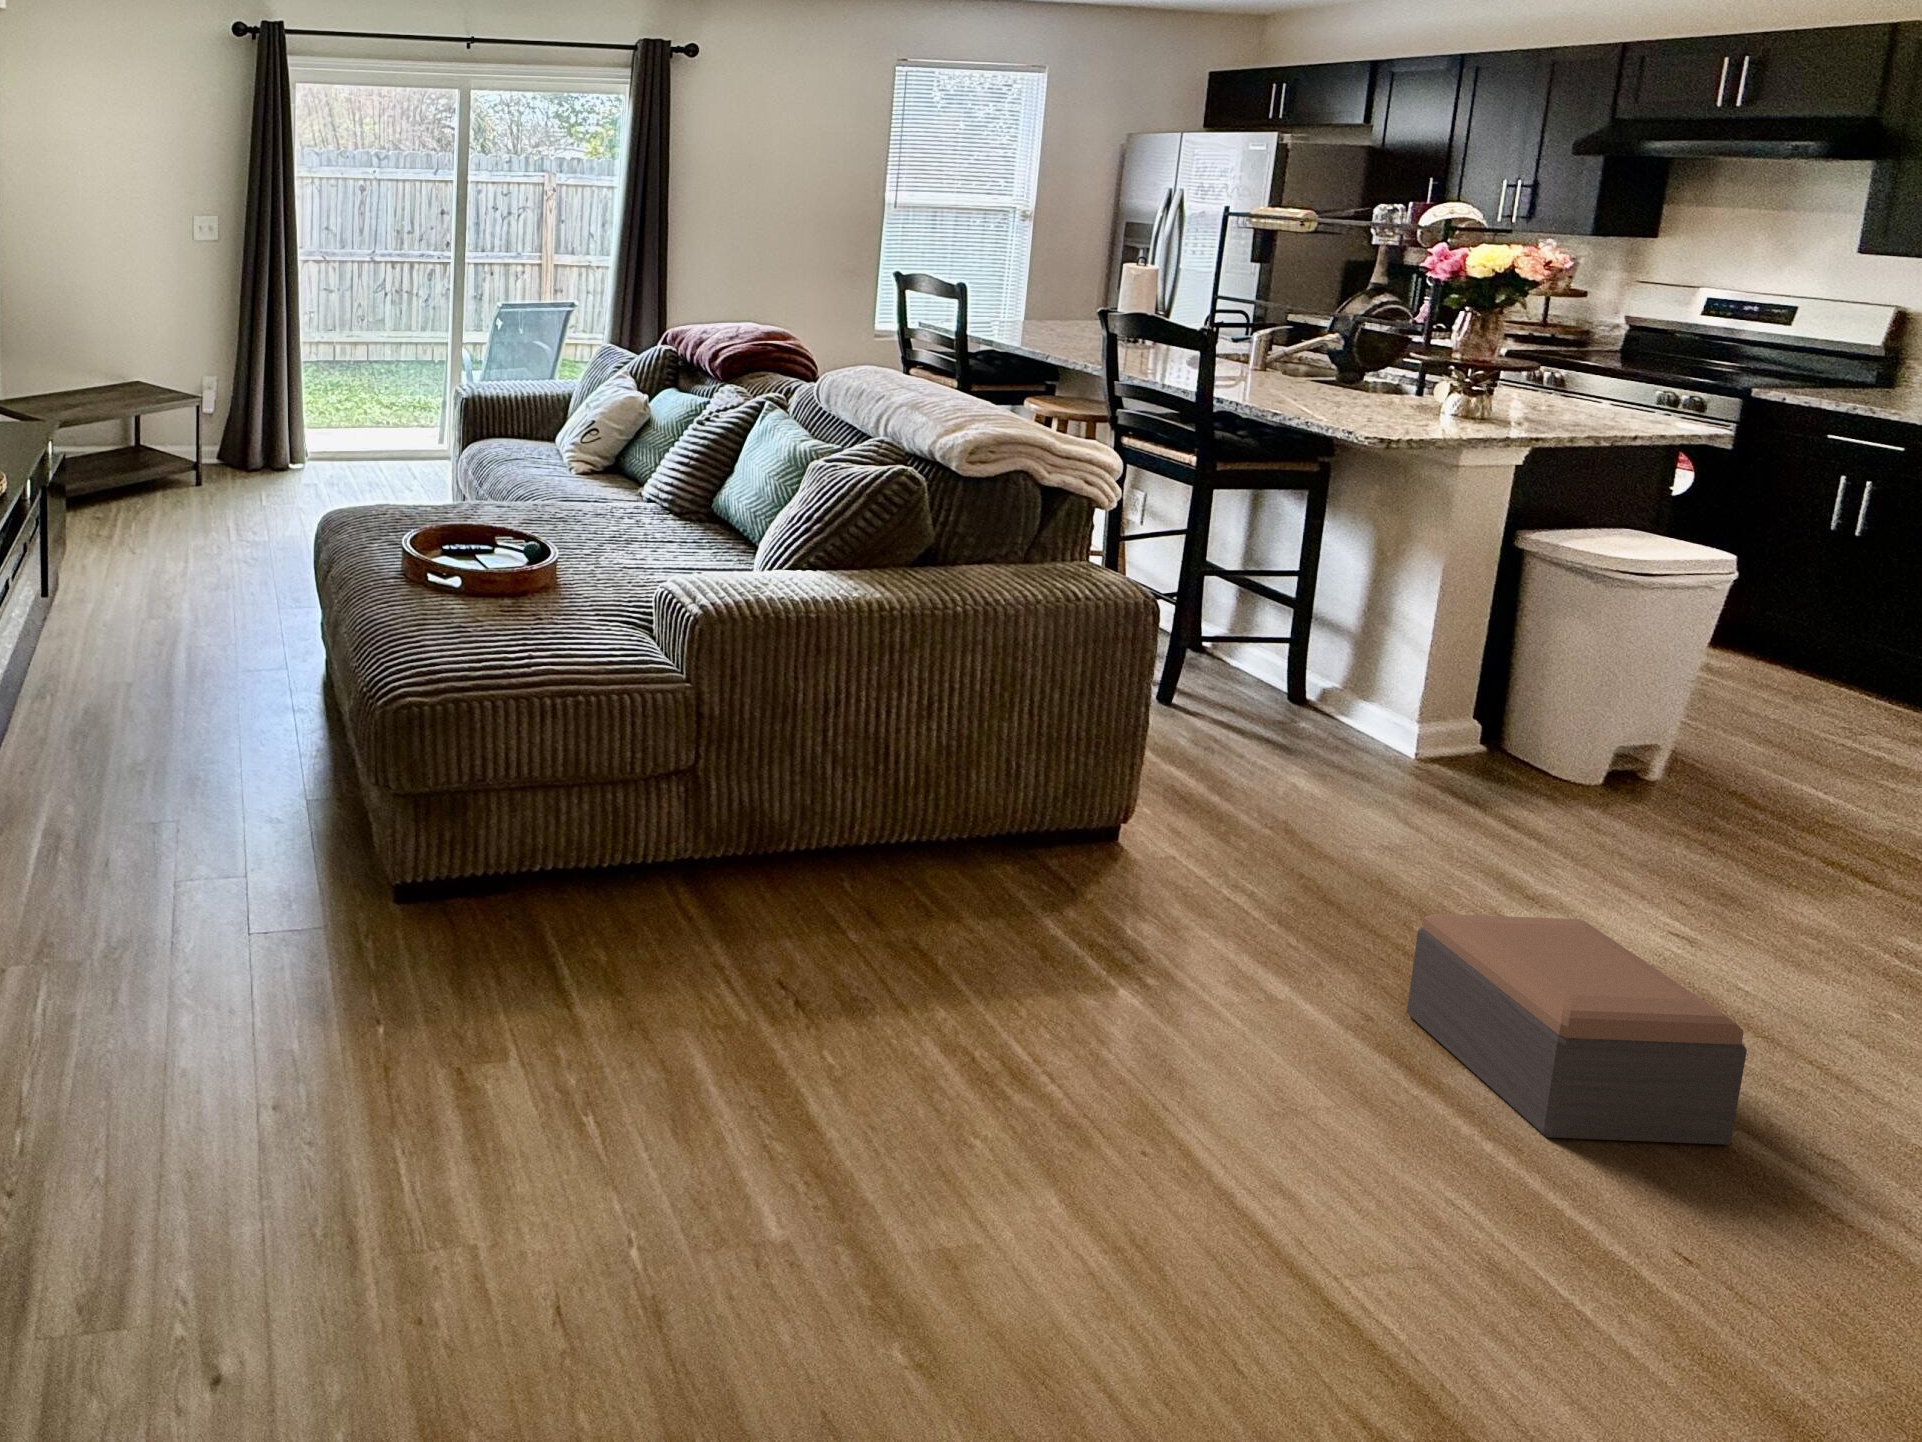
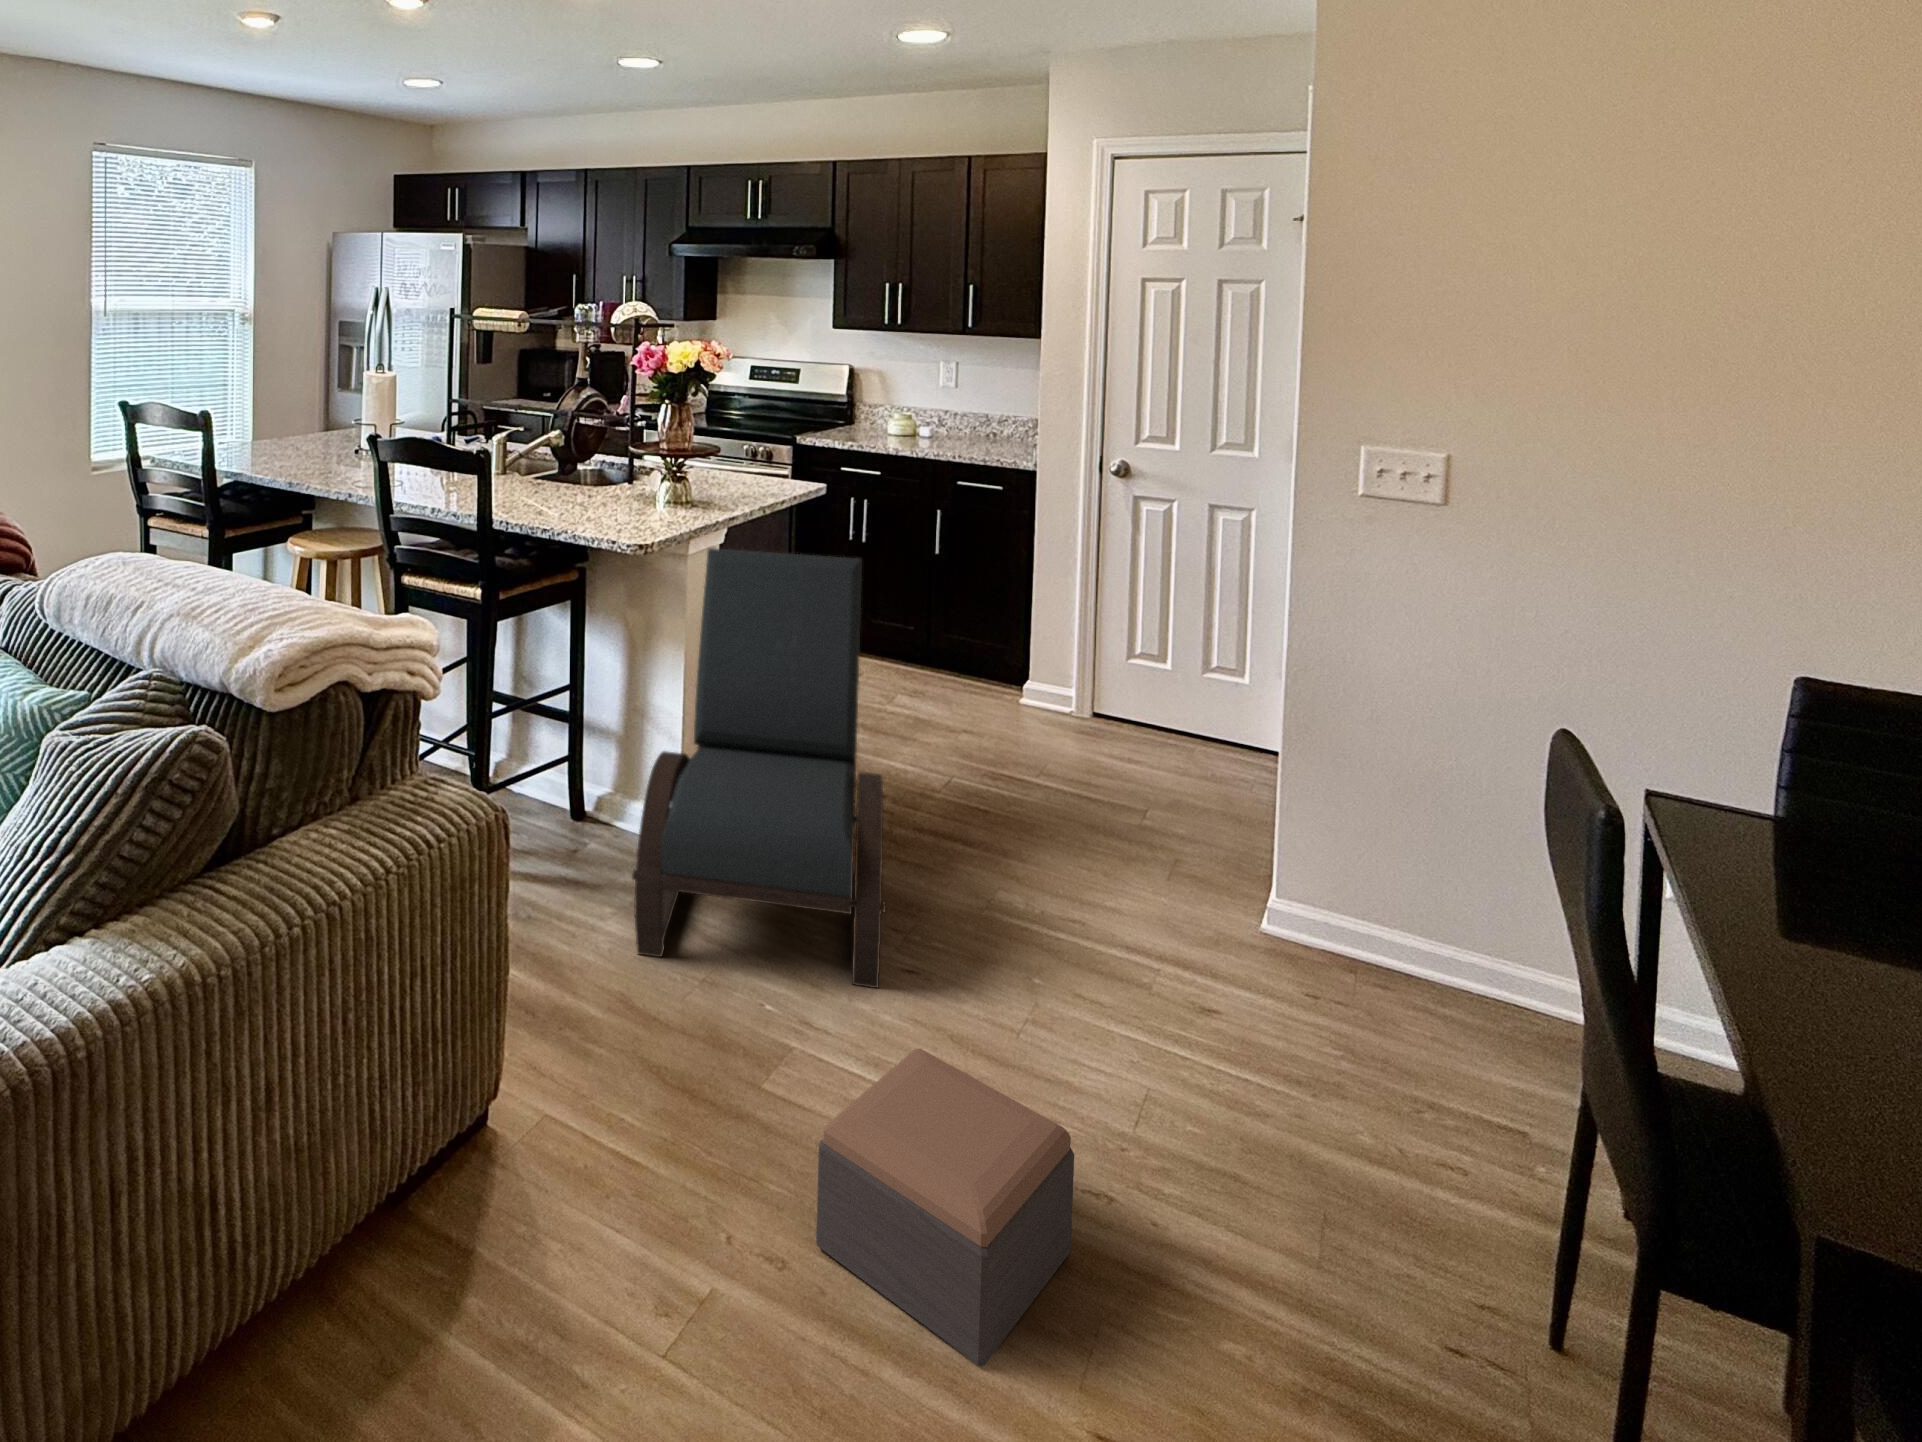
lounge chair: none [1313,463,1727,925] -> present [632,548,886,988]

